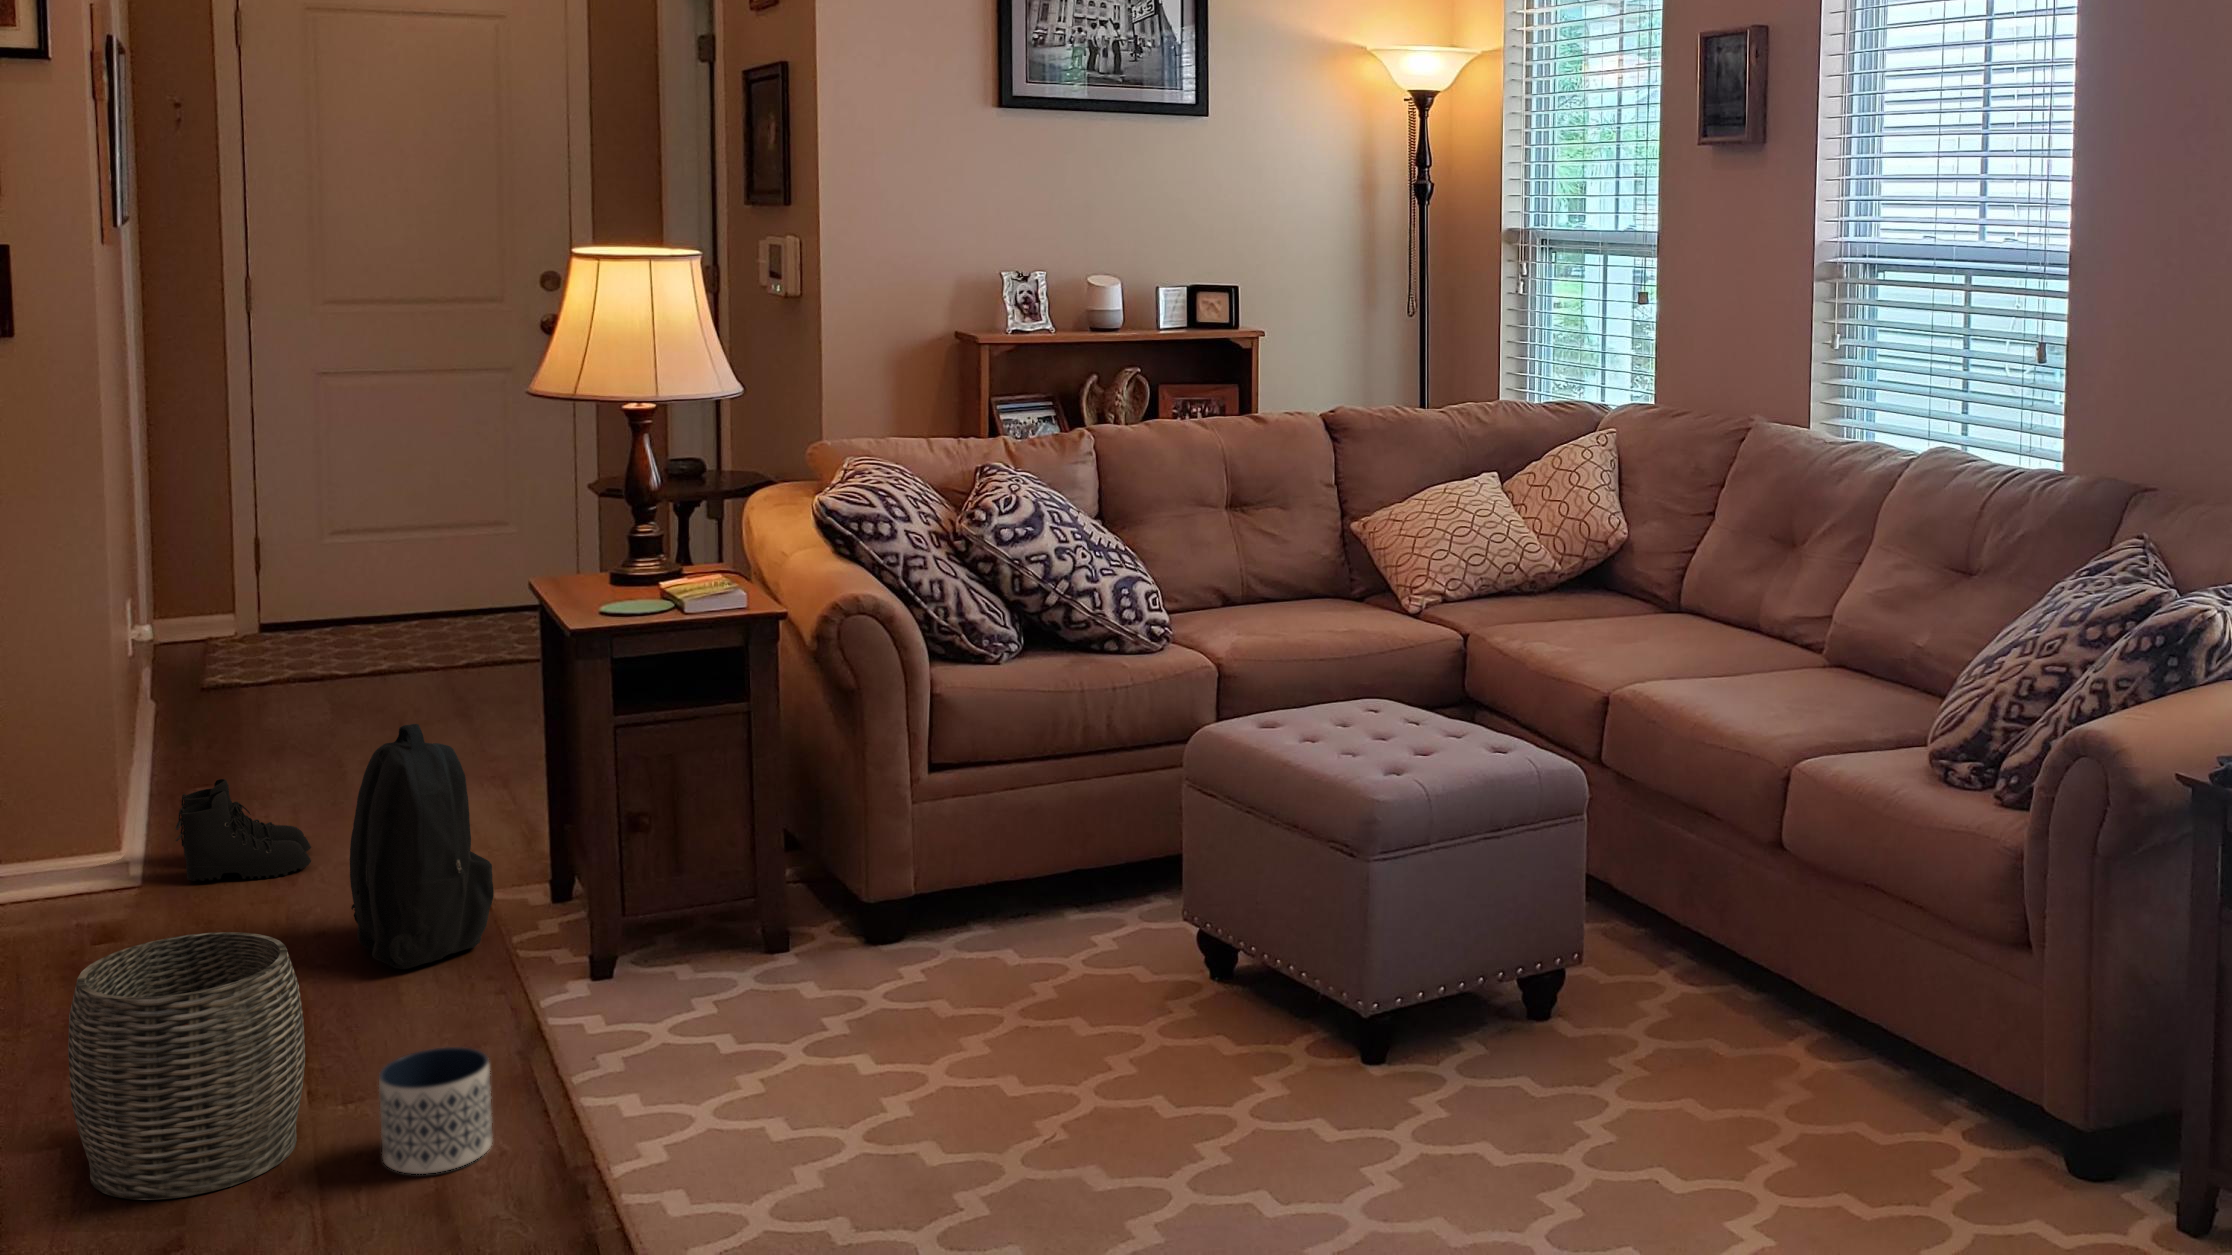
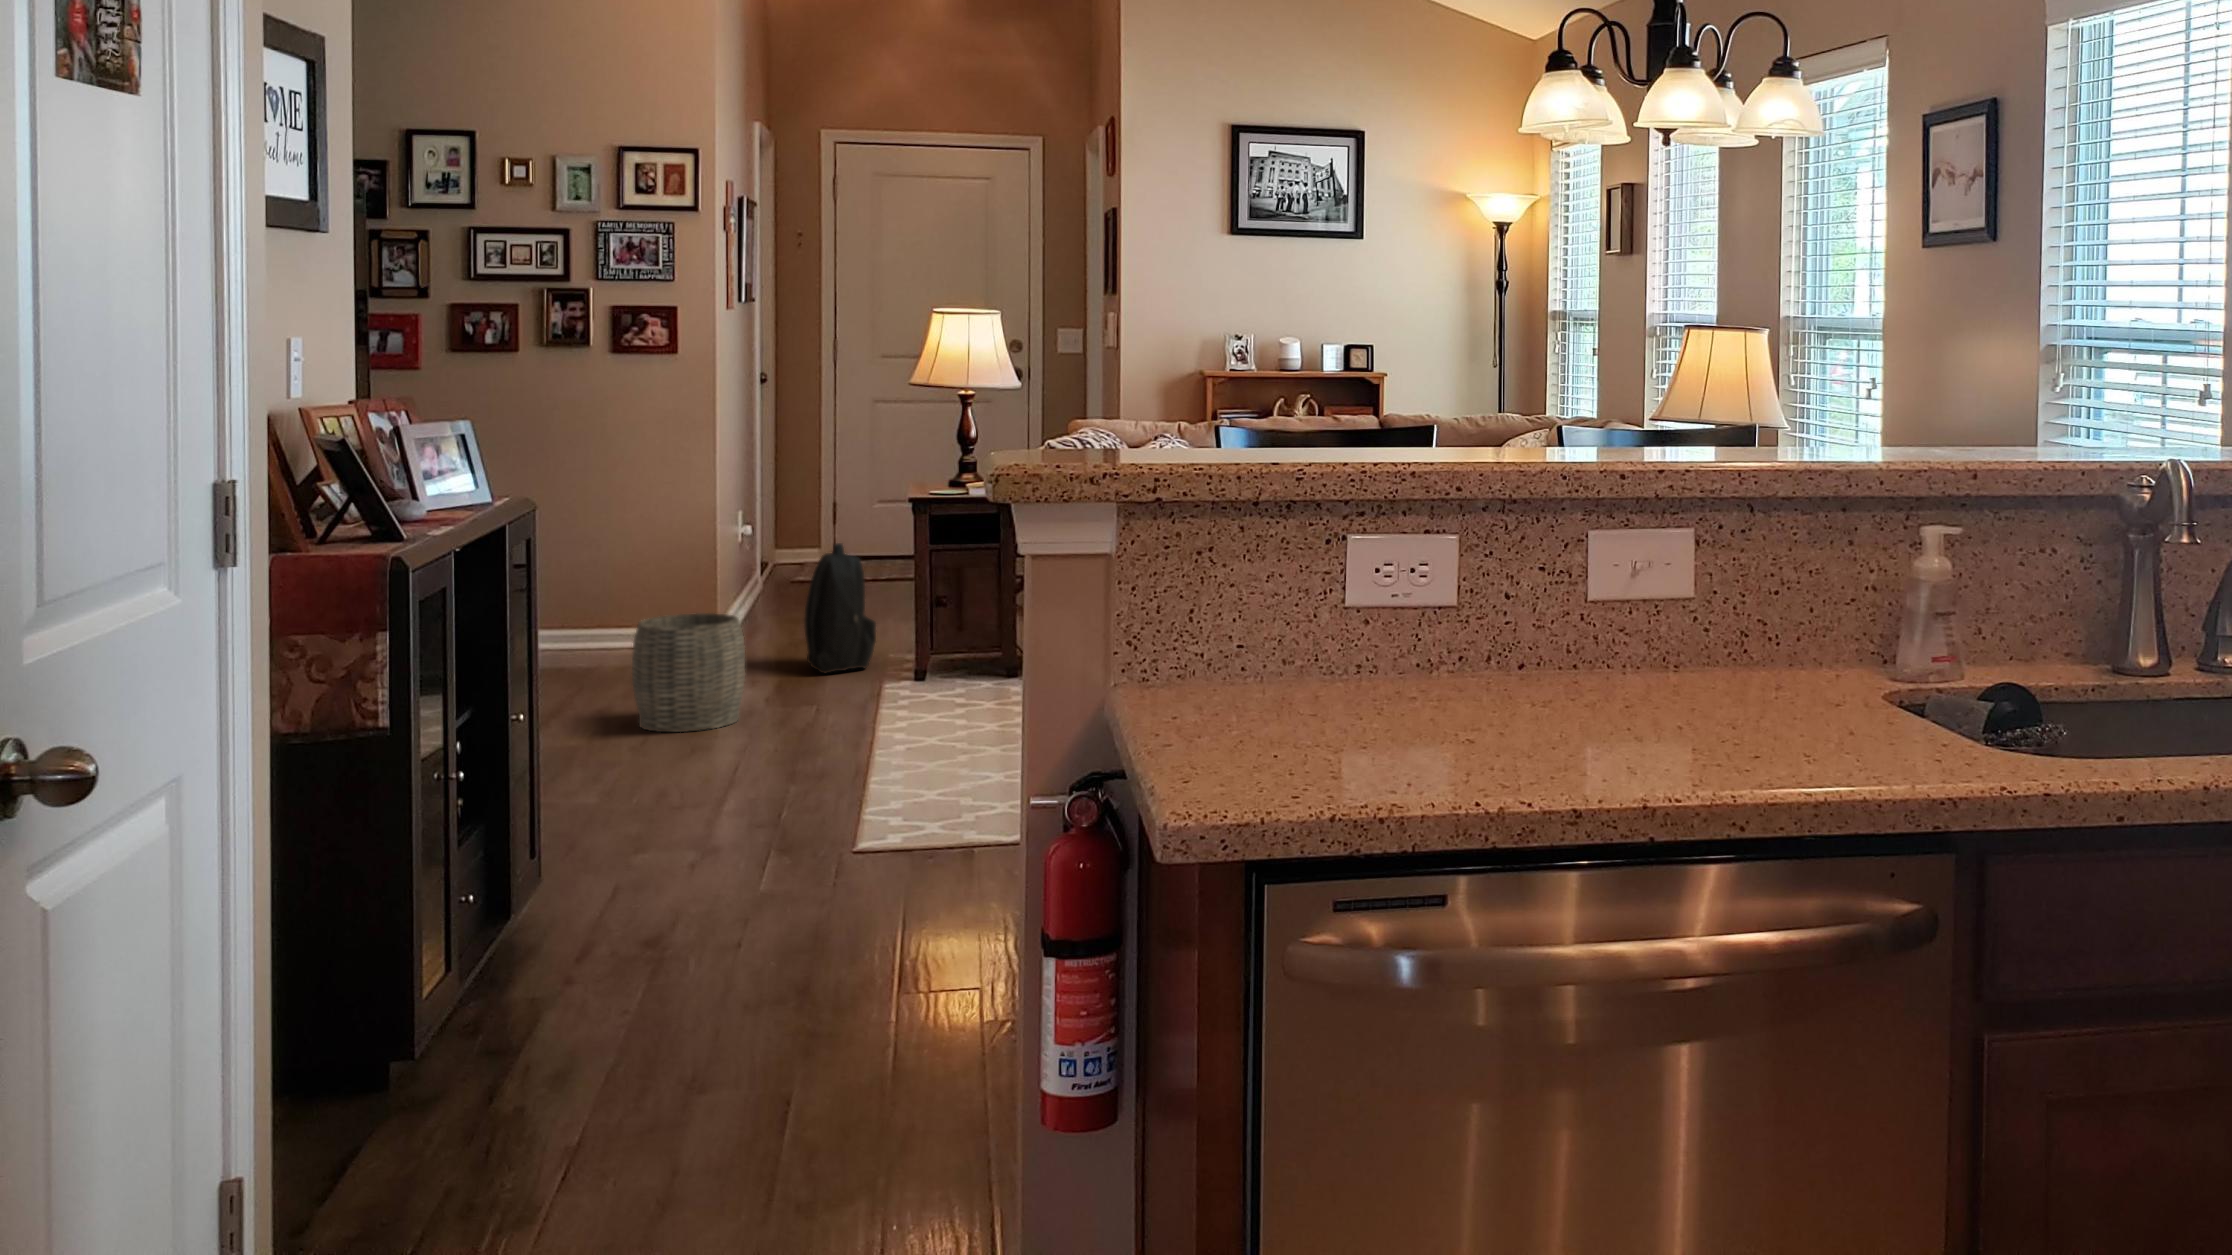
boots: present [176,779,311,881] -> none [734,590,807,643]
planter: present [379,1047,492,1174] -> none [773,676,829,732]

